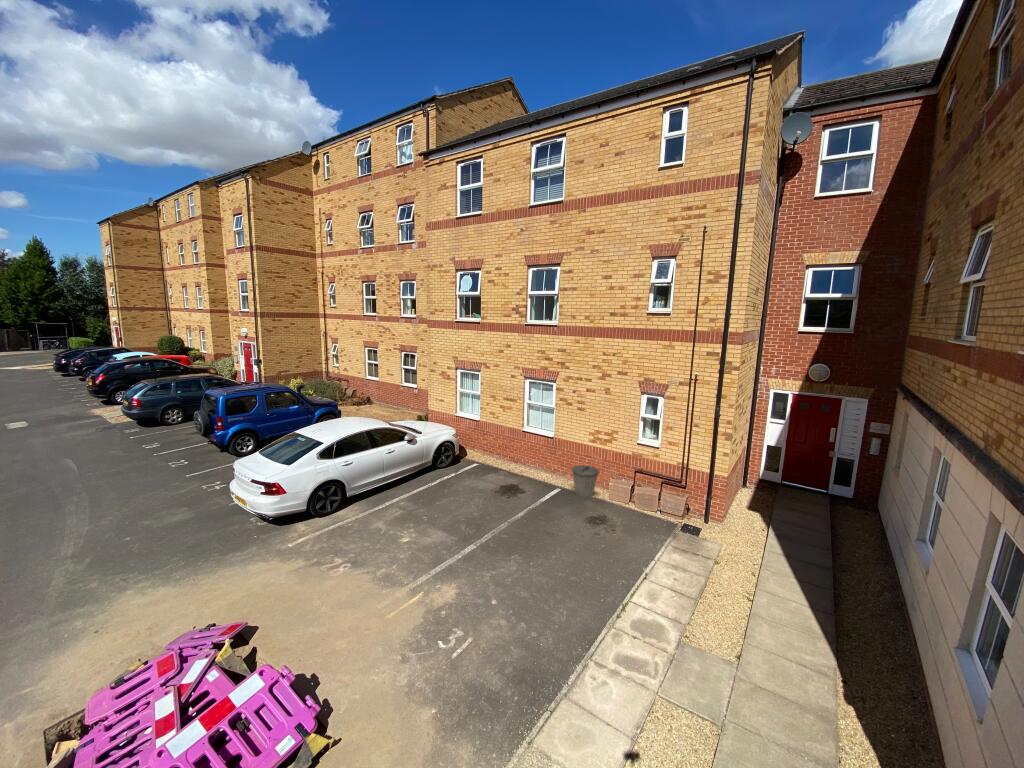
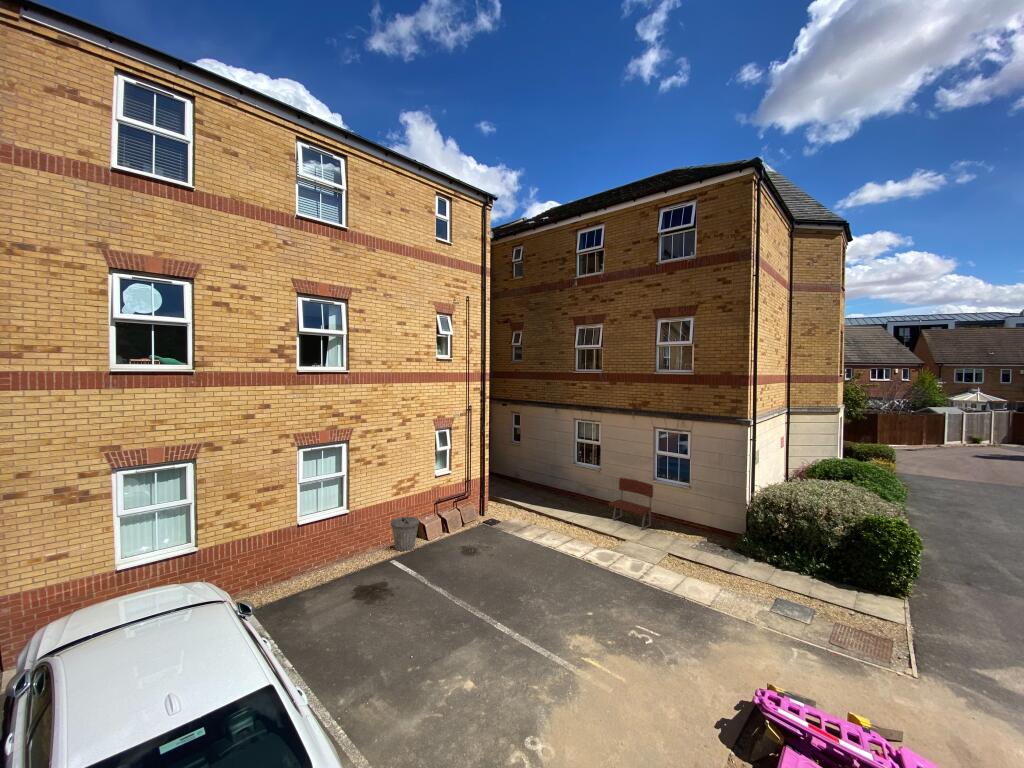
bench: none [851,581,939,721] -> present [609,478,653,530]

